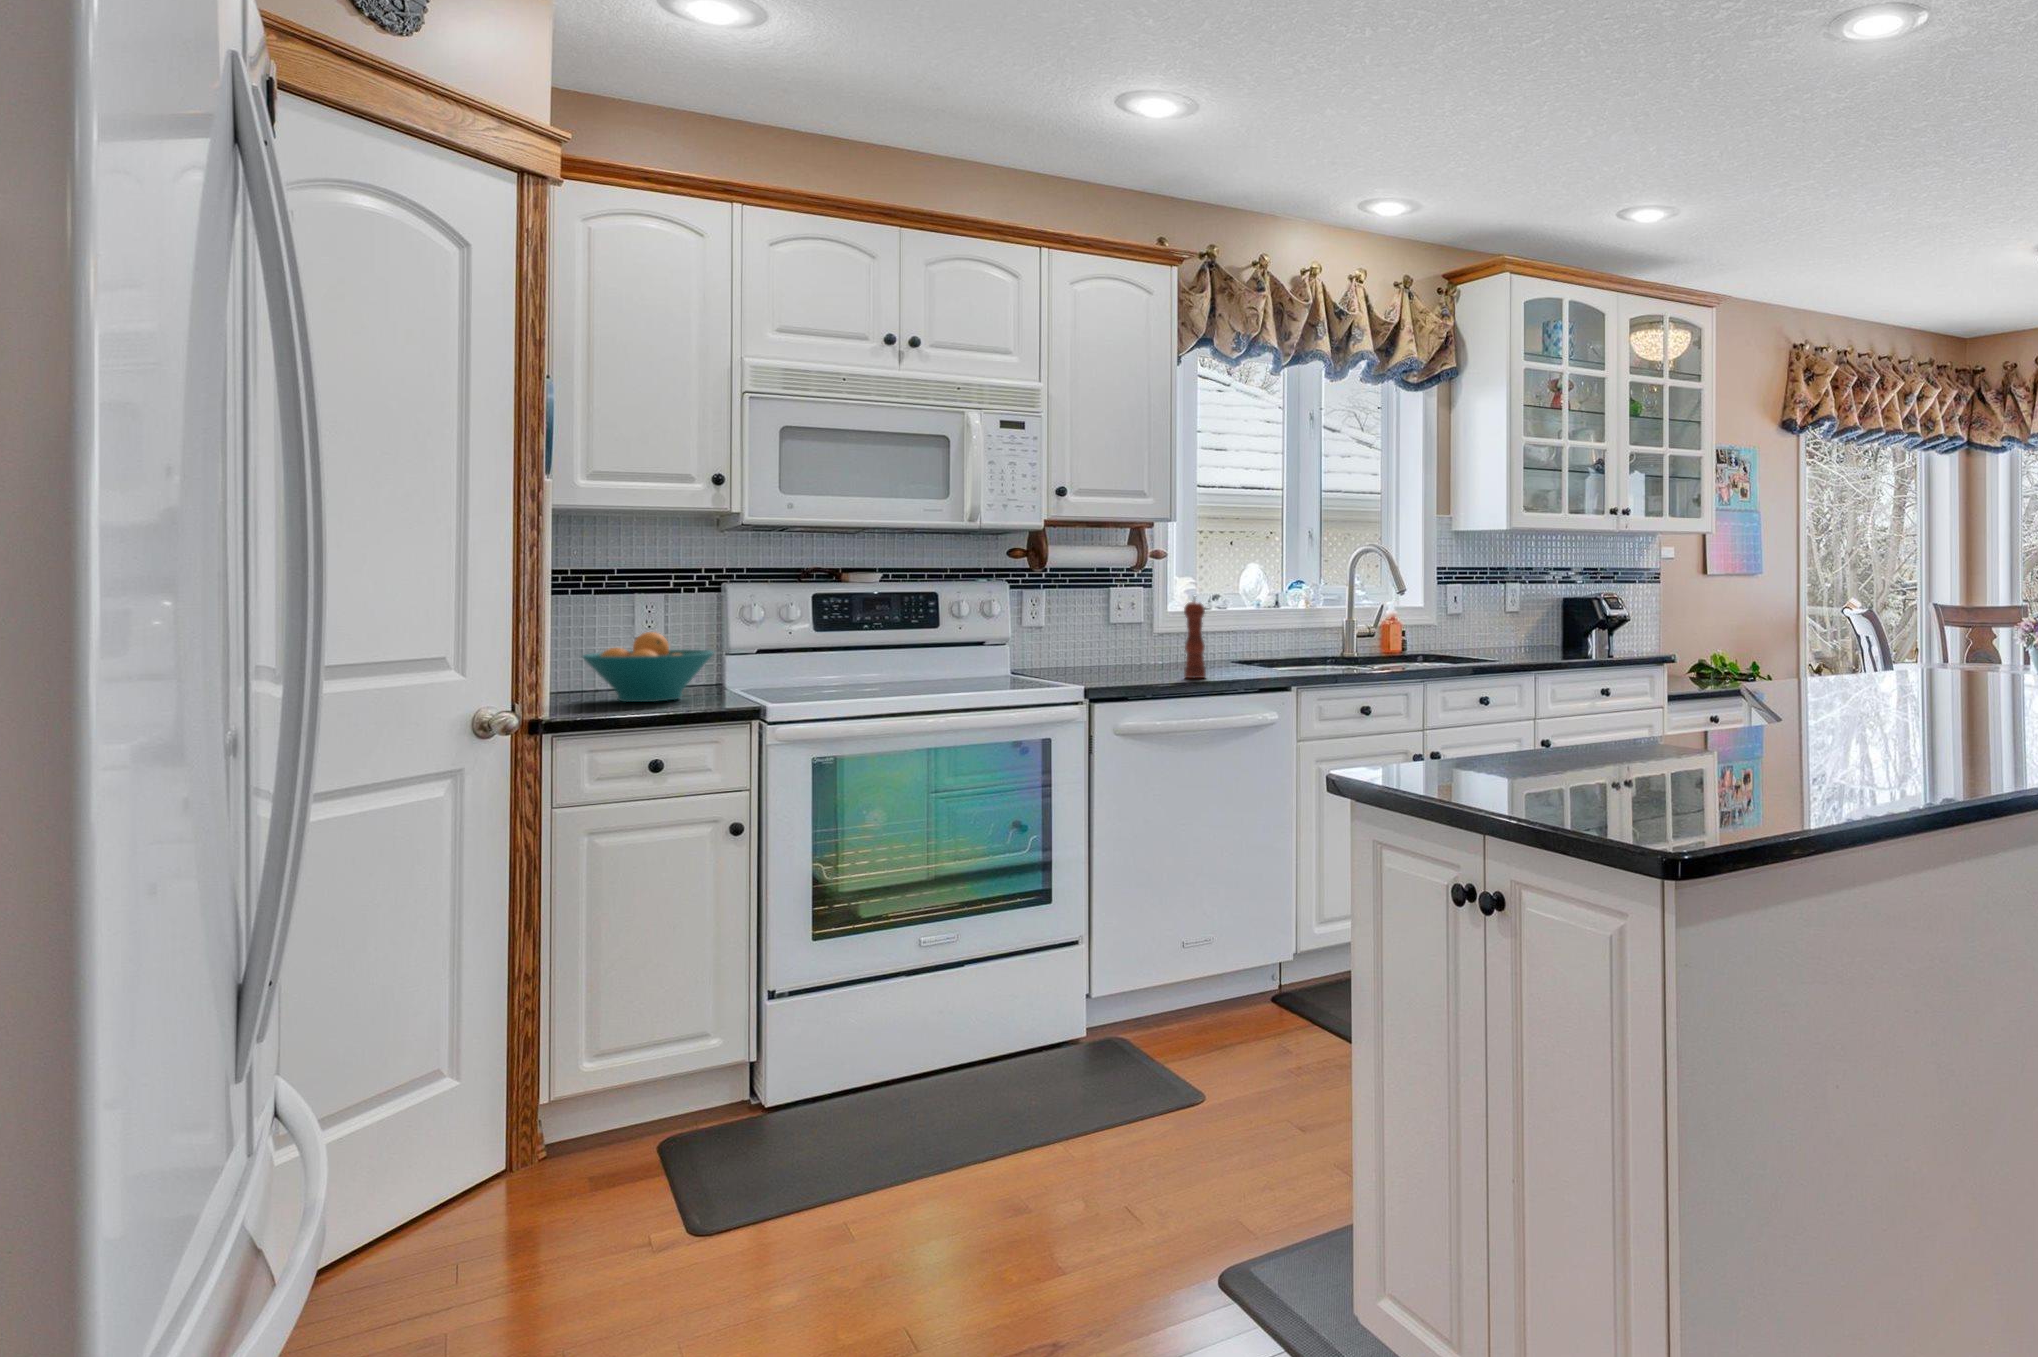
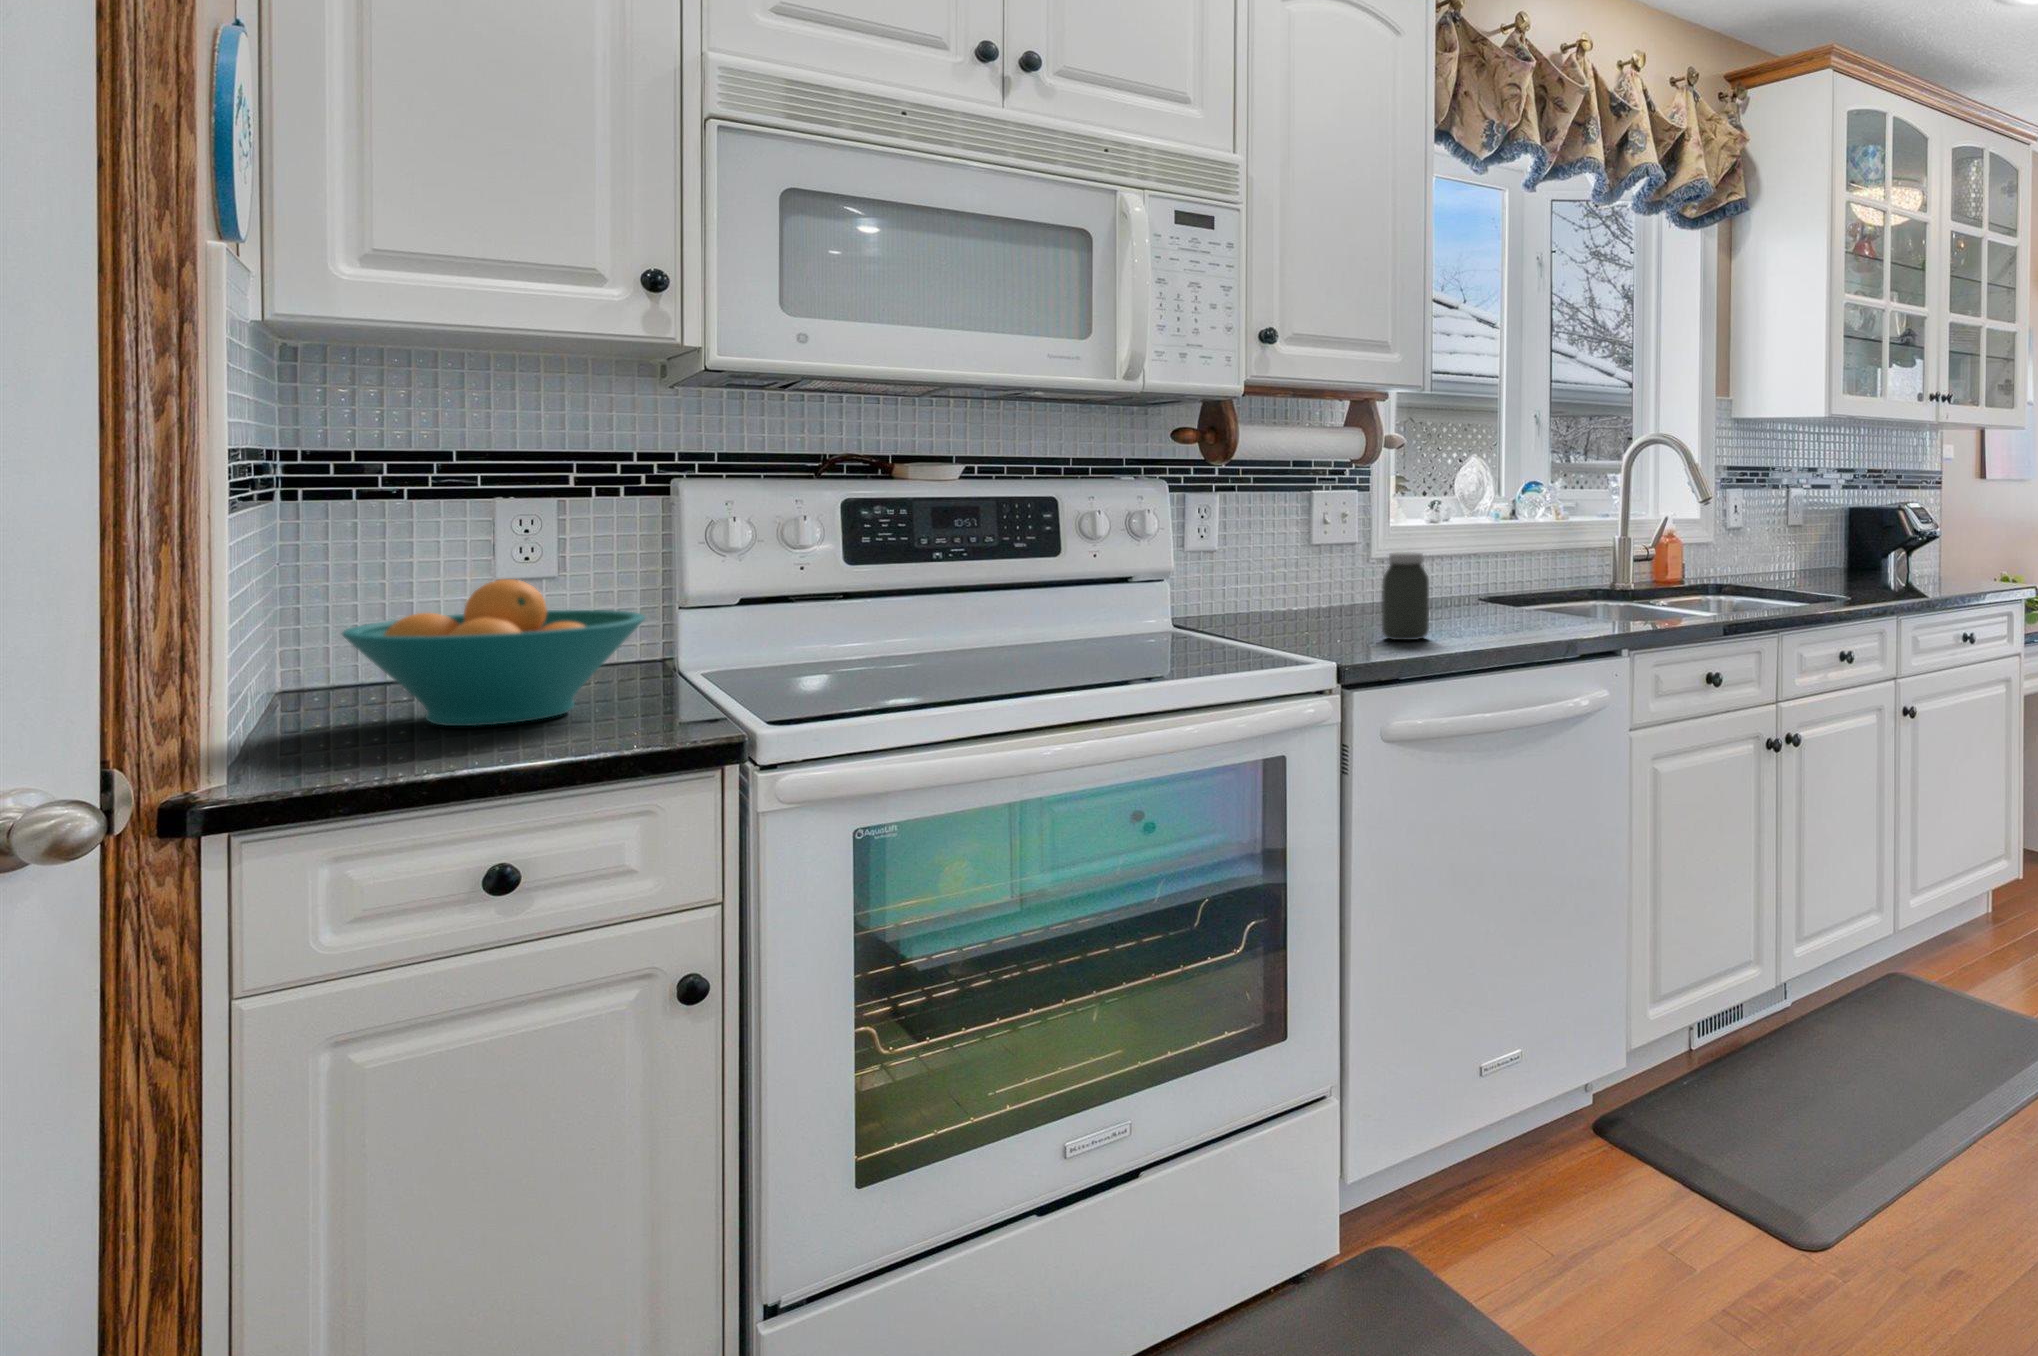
pepper mill: present [1184,597,1206,678] -> none [1466,509,1501,642]
jar: none [1134,623,1163,678] -> present [1382,552,1429,640]

